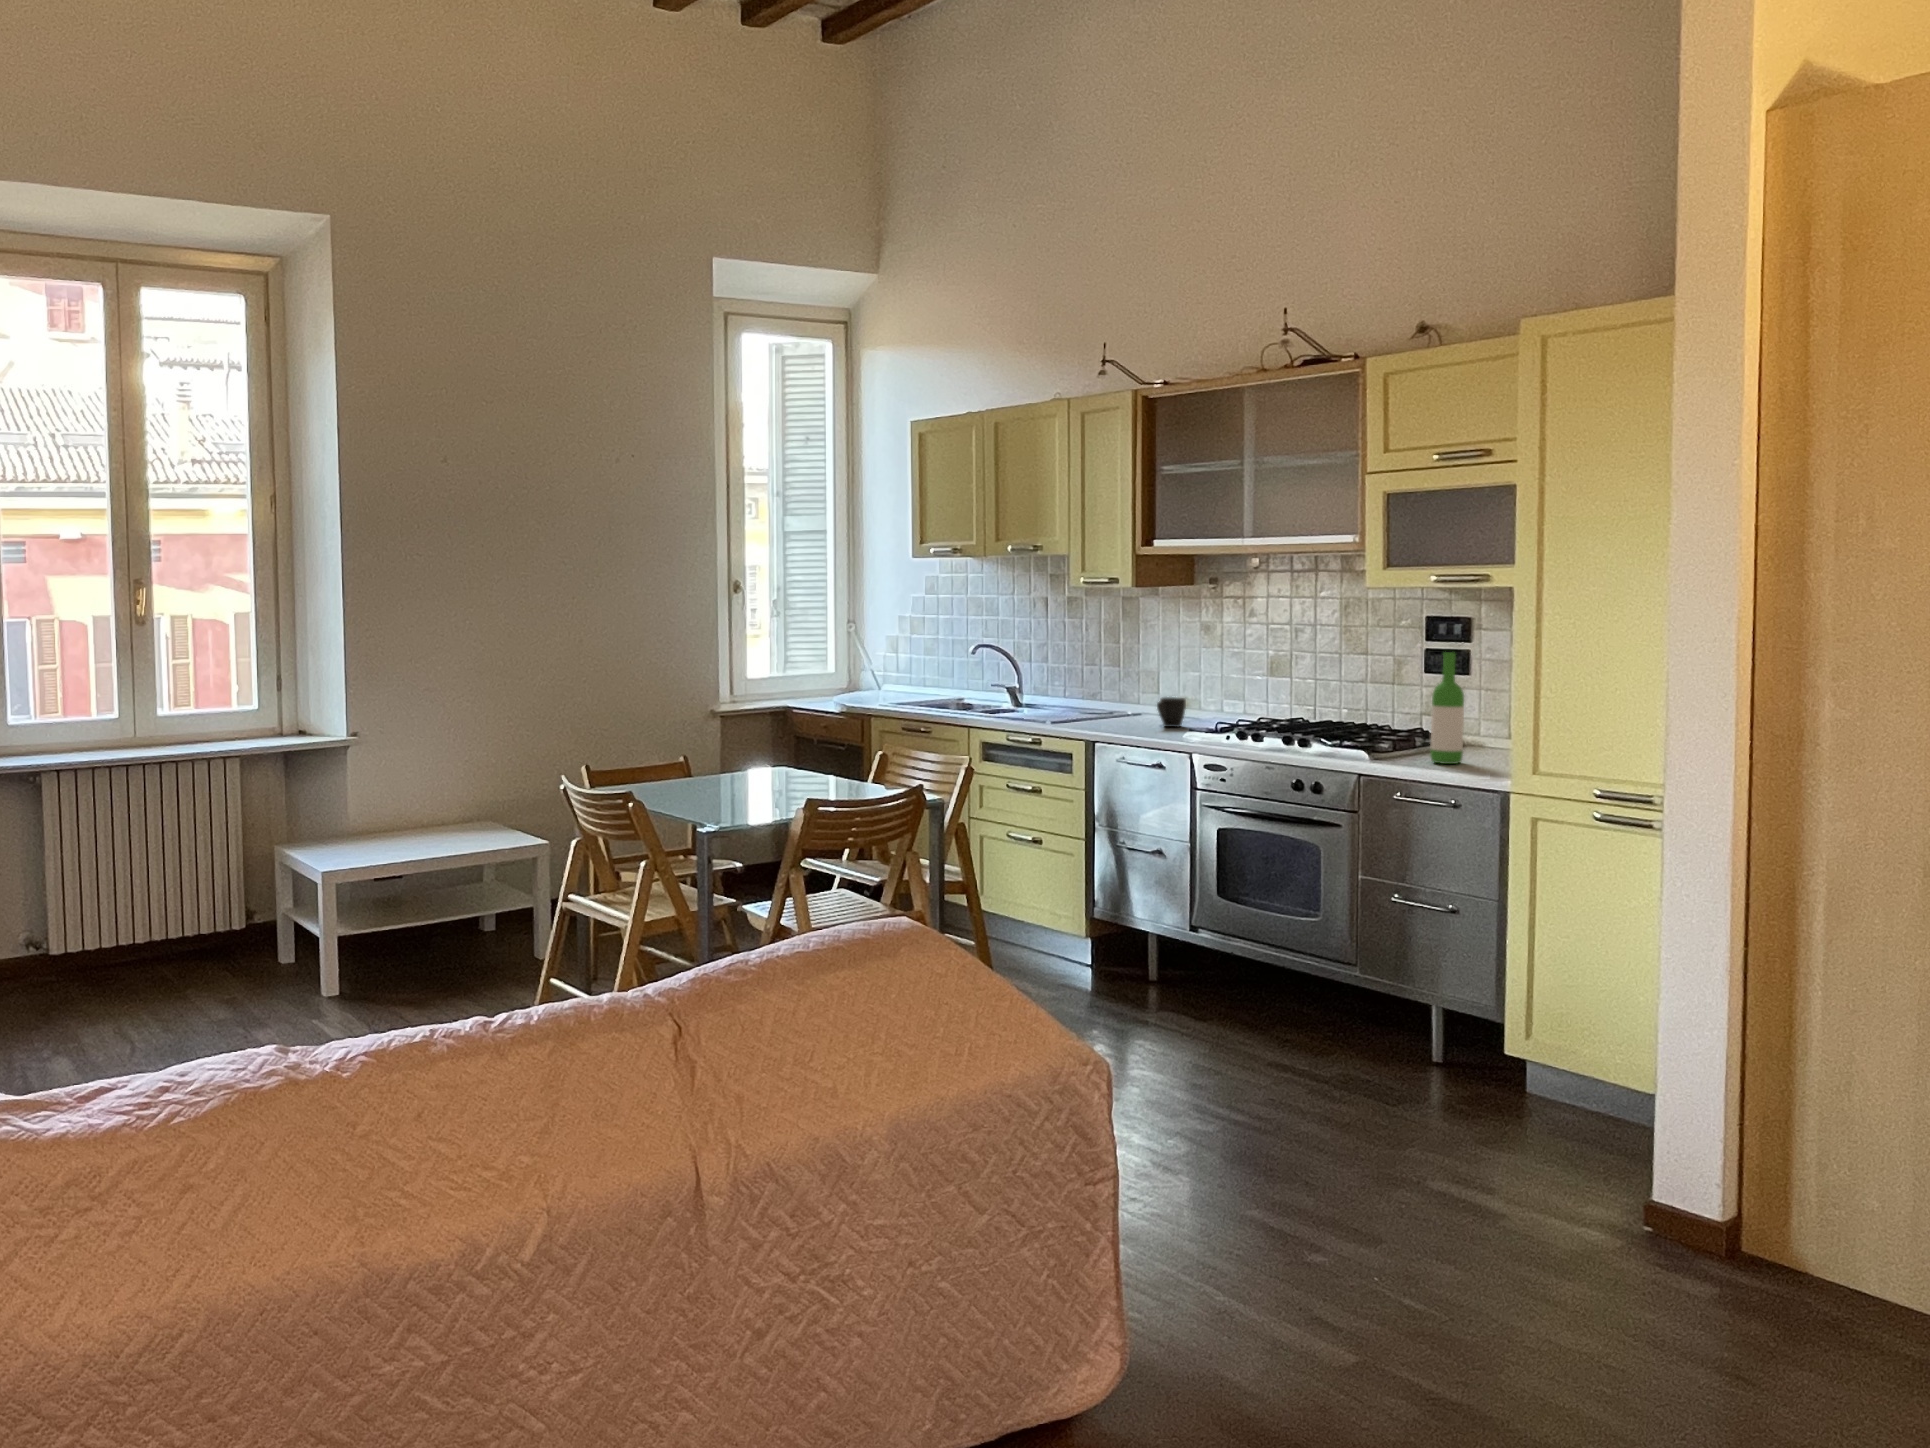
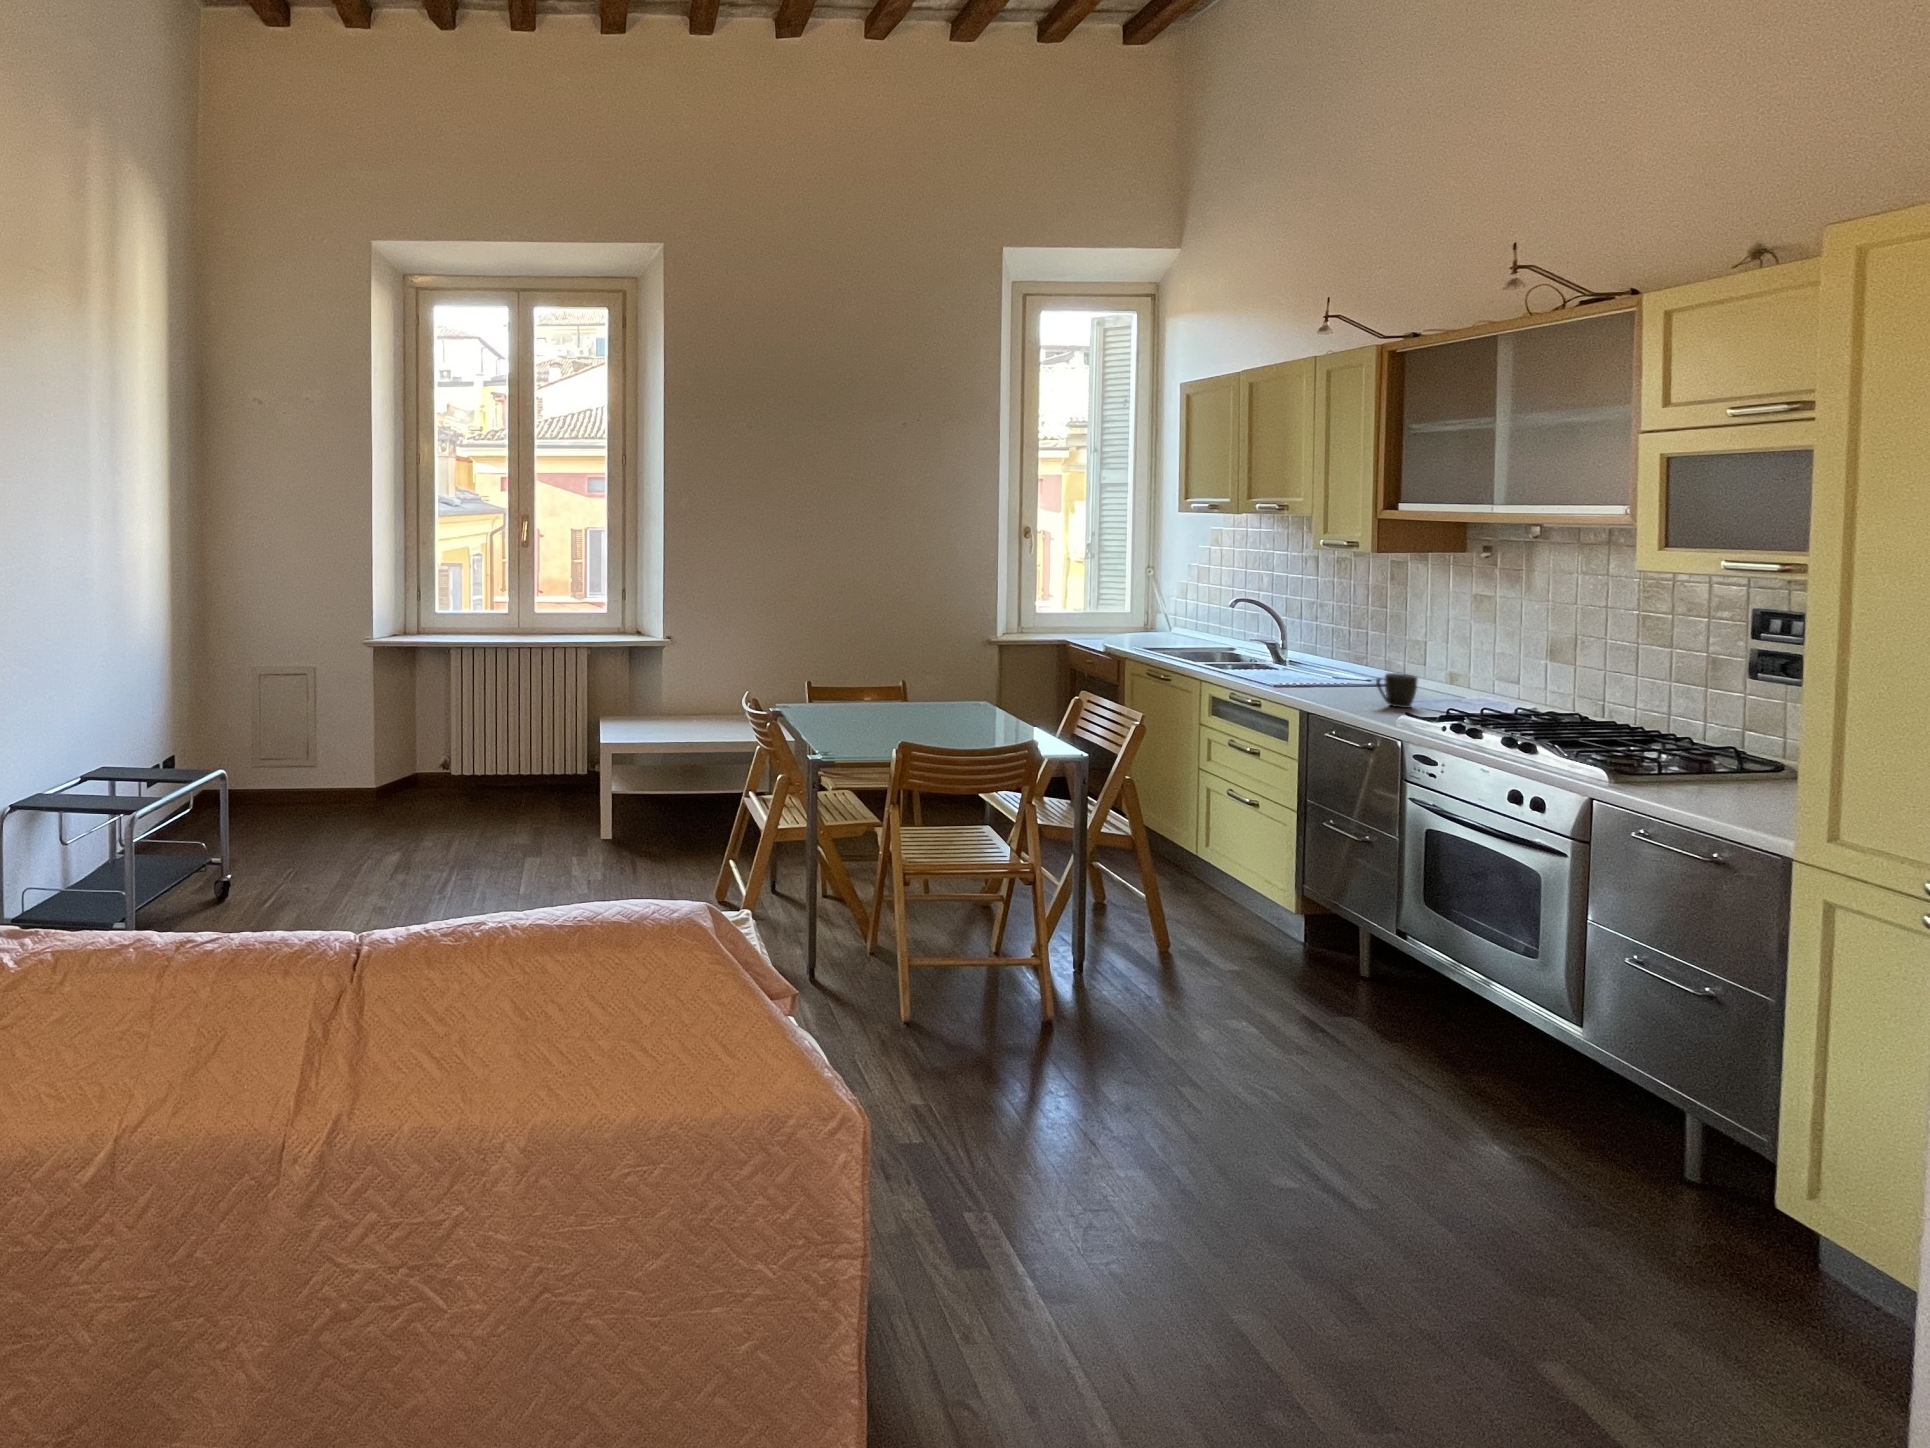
wine bottle: present [1430,652,1464,764] -> none [1674,658,1730,805]

